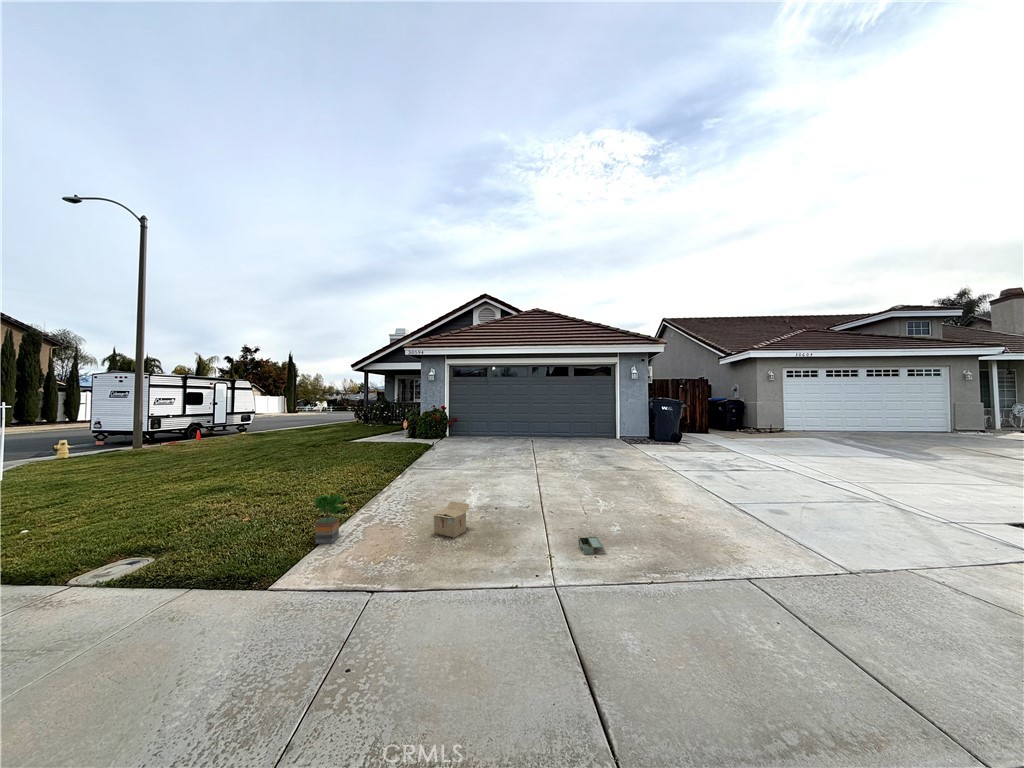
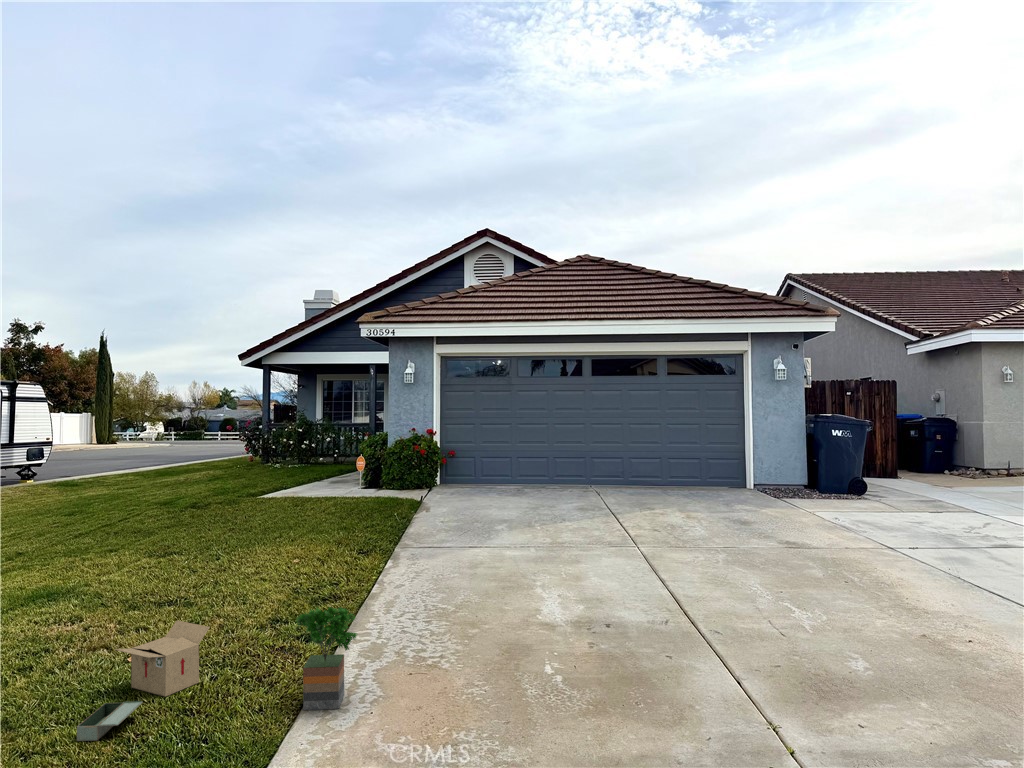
cardboard box: present [430,501,469,537] -> present [115,621,210,697]
toolbox: present [578,537,603,555] -> present [77,701,142,741]

